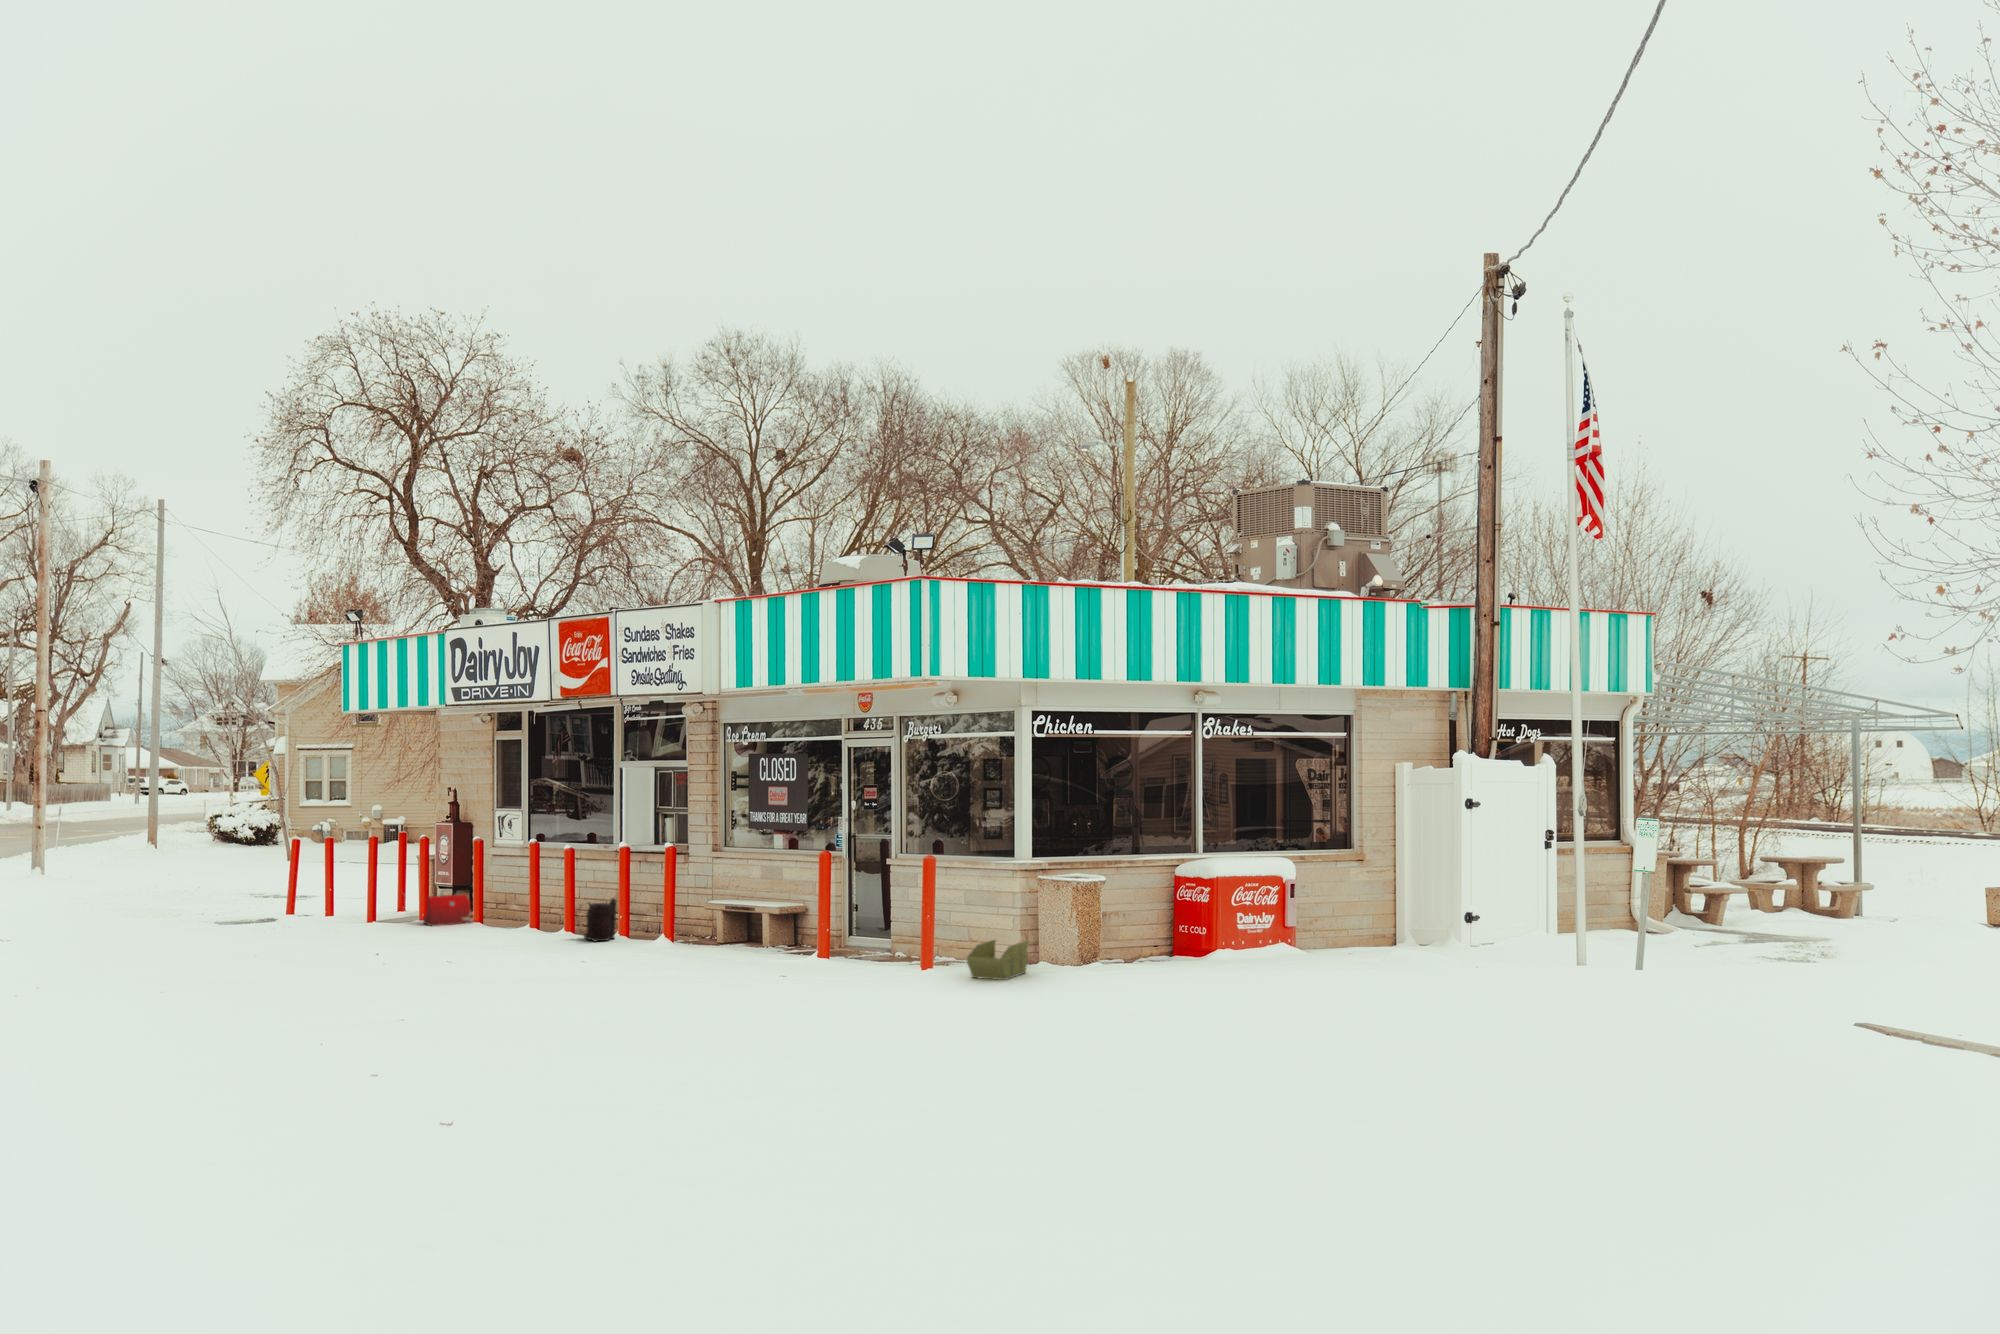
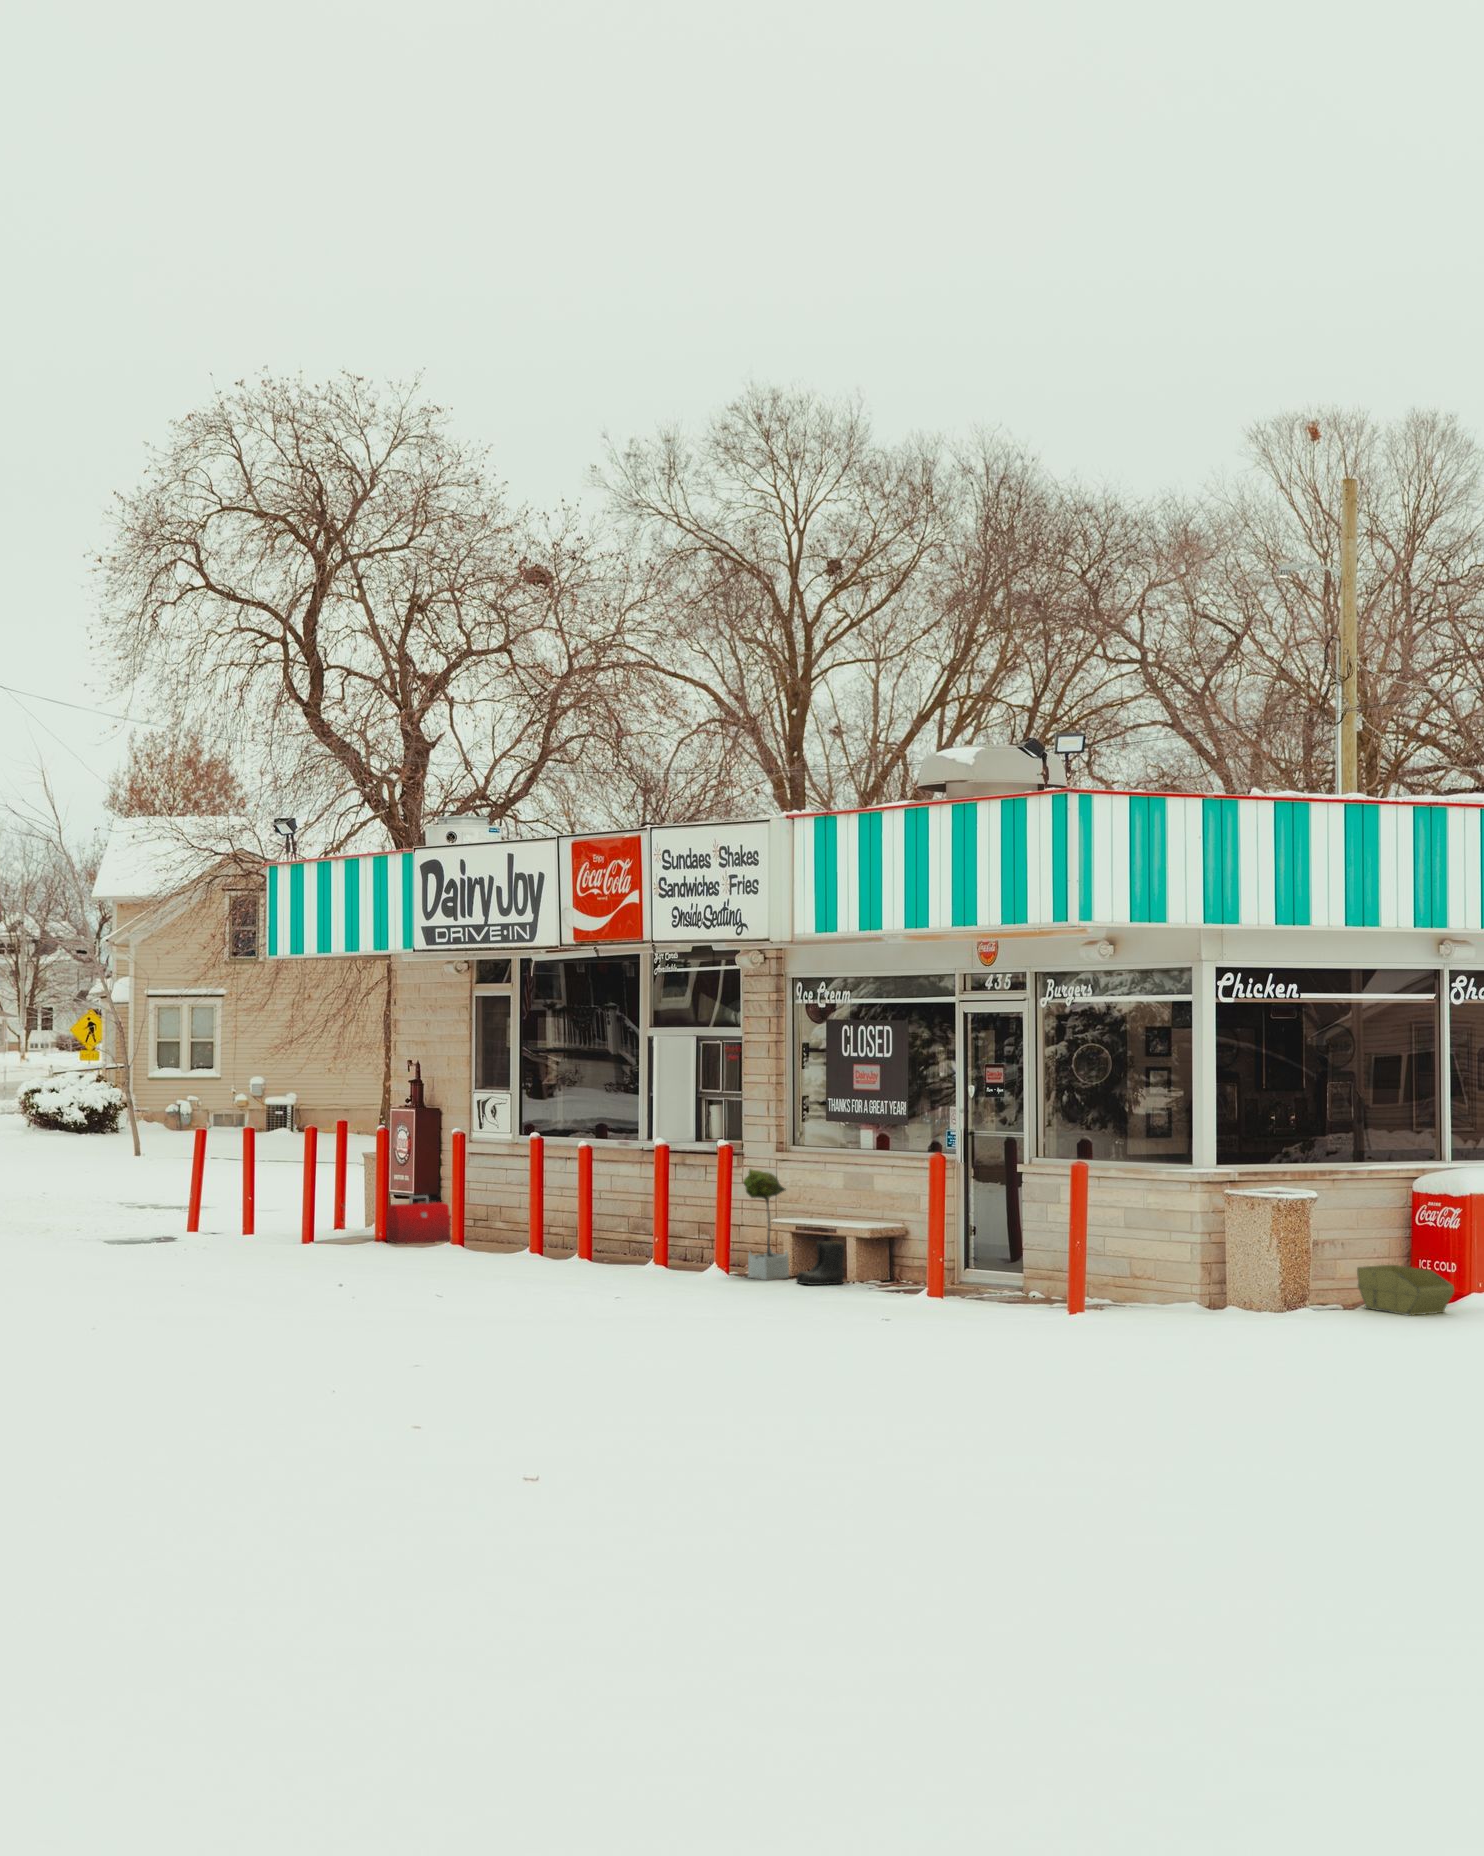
potted tree: none [685,866,720,950] -> present [743,1169,789,1280]
backpack: present [584,898,617,942] -> none [595,1210,650,1267]
boots: none [724,919,761,953] -> present [796,1241,844,1285]
storage bin: present [967,940,1028,980] -> present [1357,1265,1454,1316]

